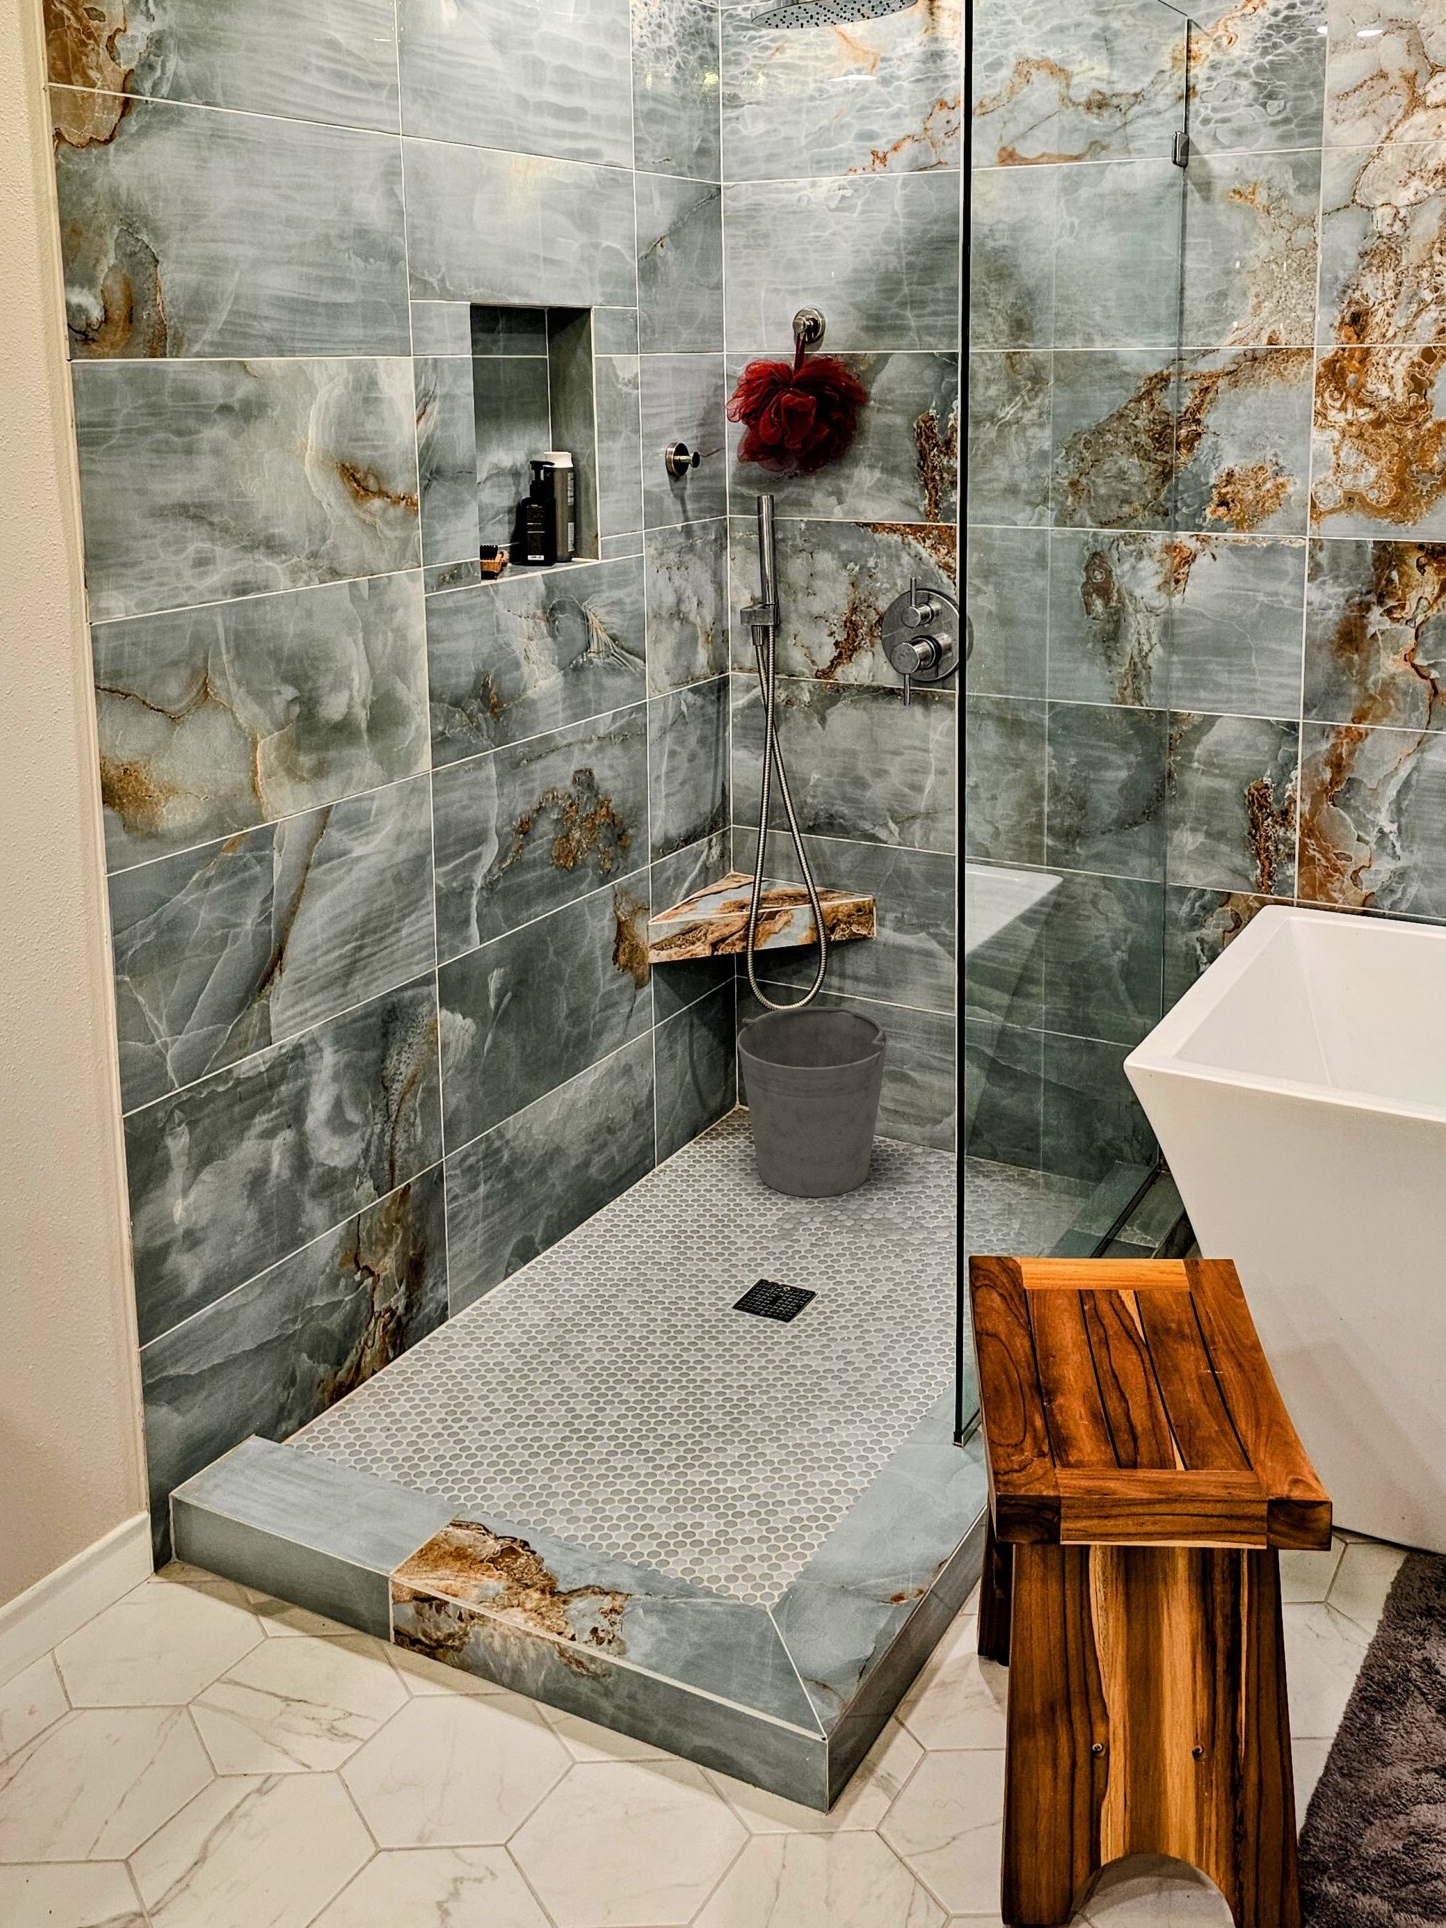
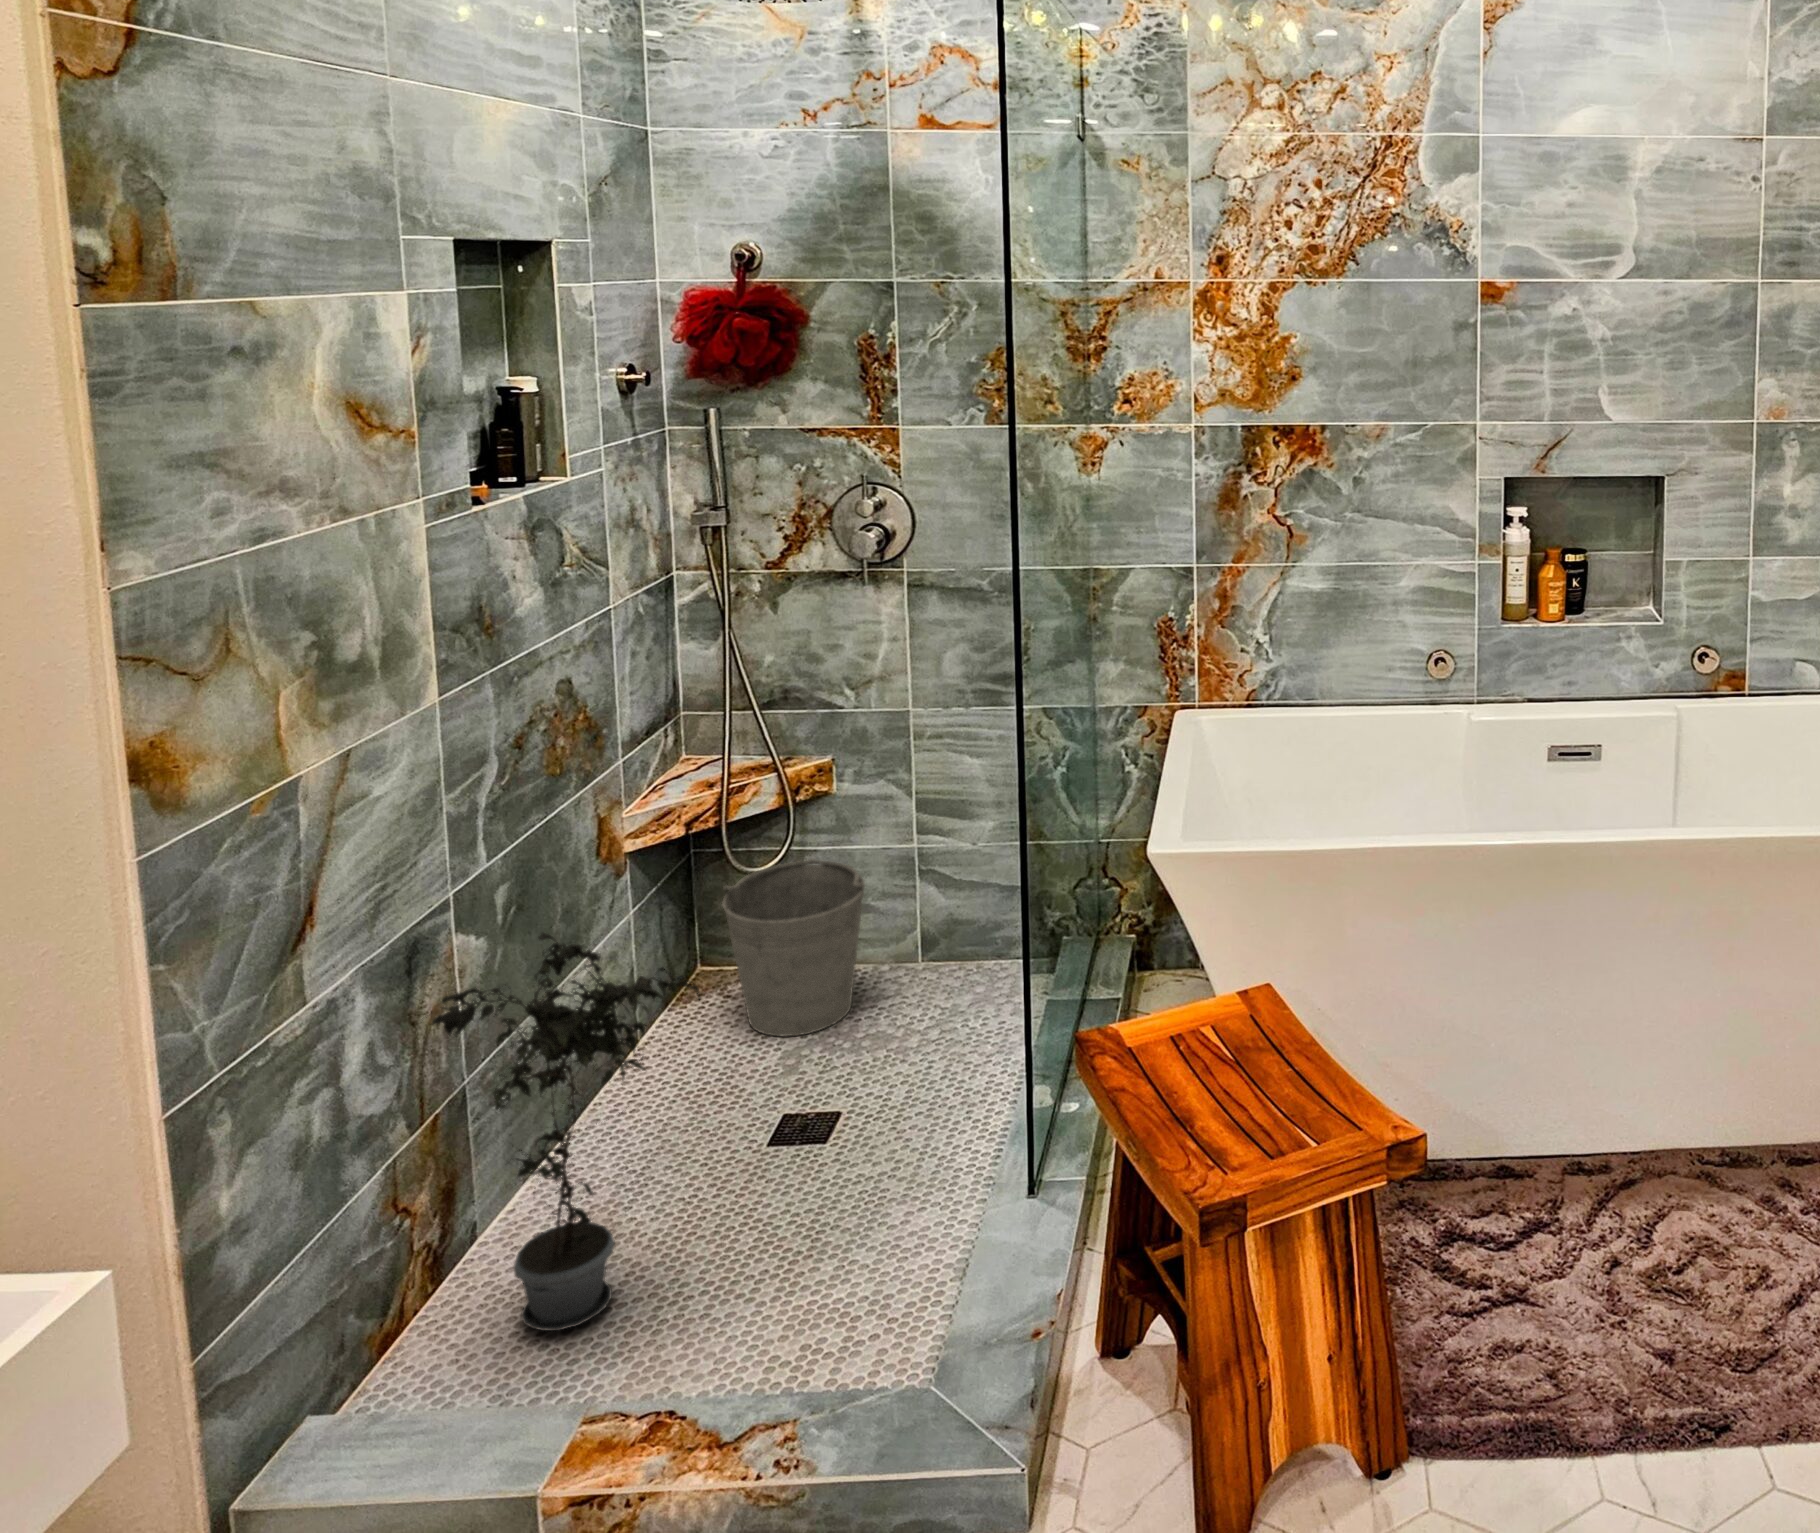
potted plant: none [375,1021,622,1428] -> present [433,933,700,1331]

